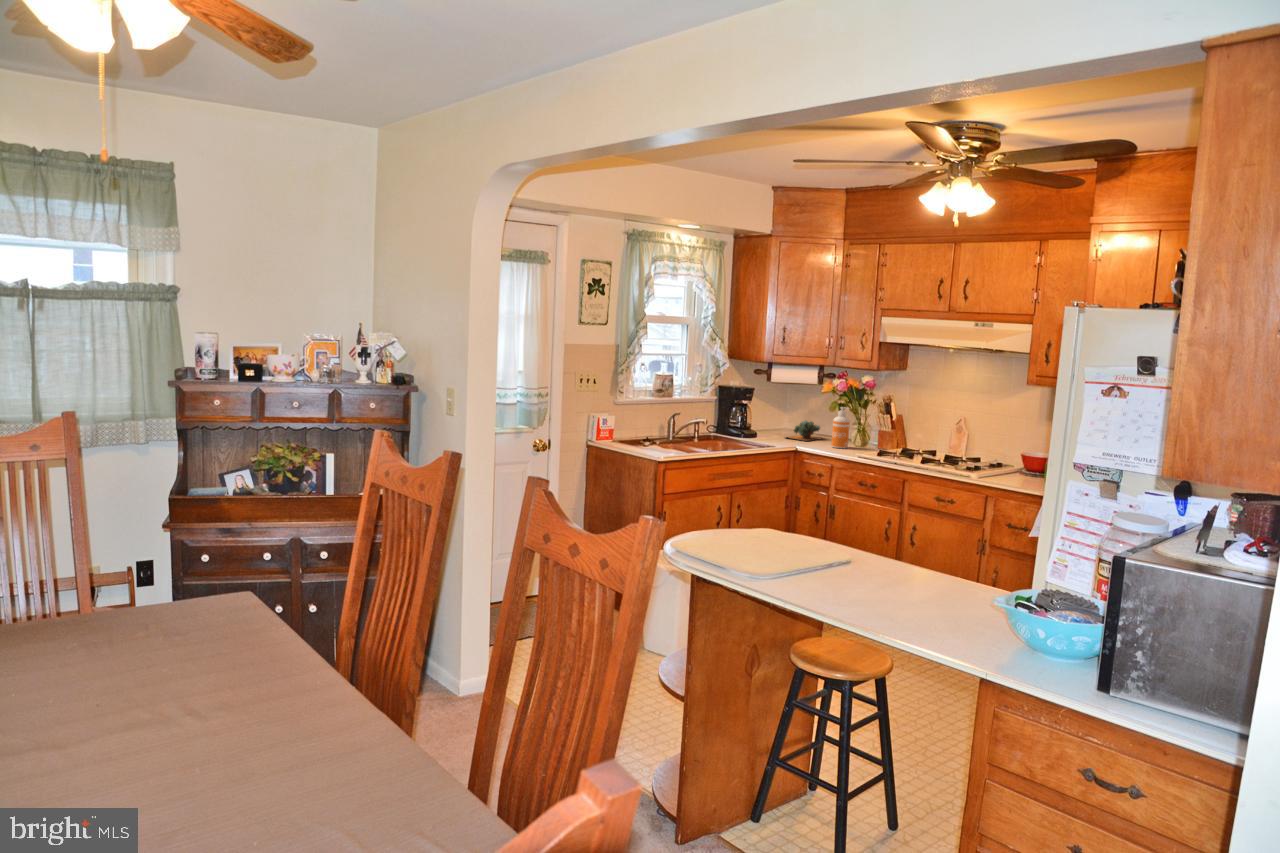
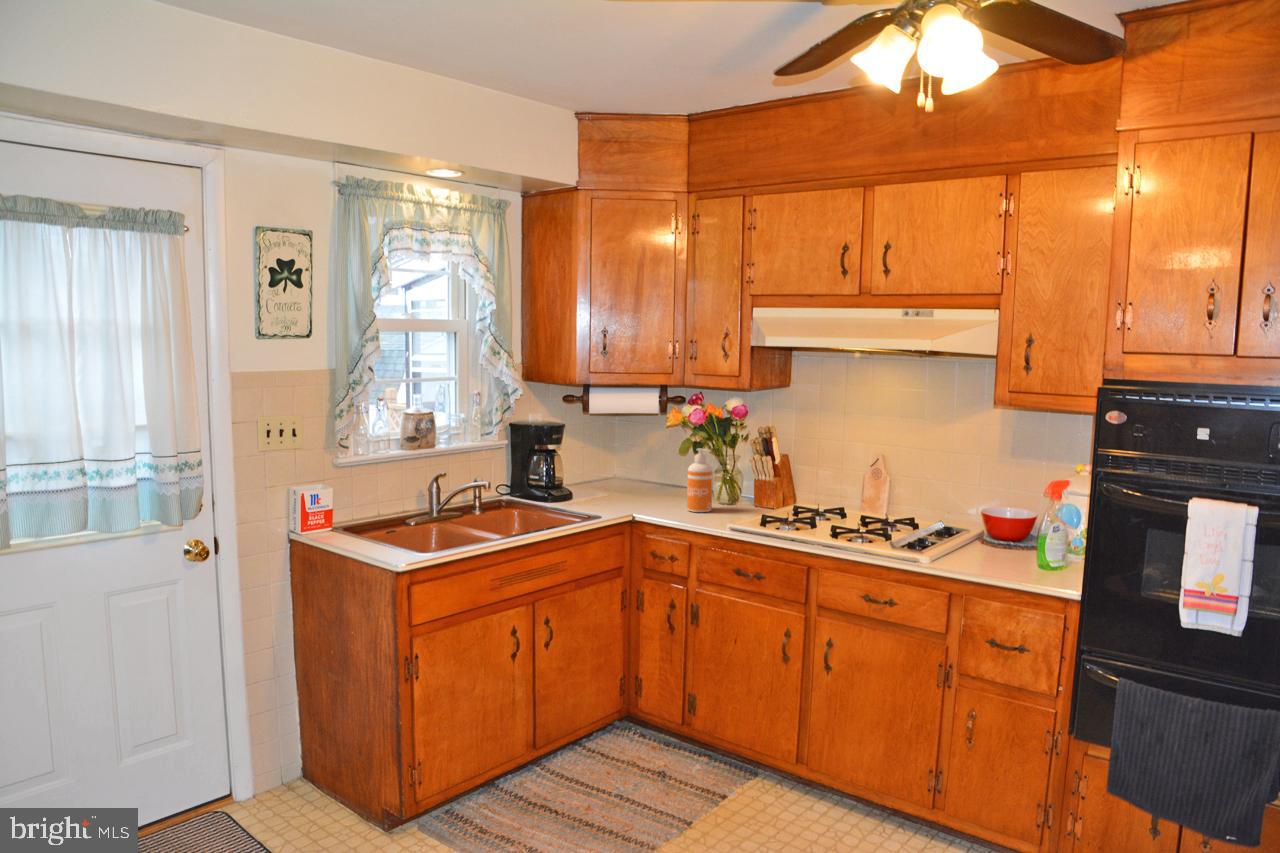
succulent plant: present [786,420,822,441] -> none [614,467,675,501]

